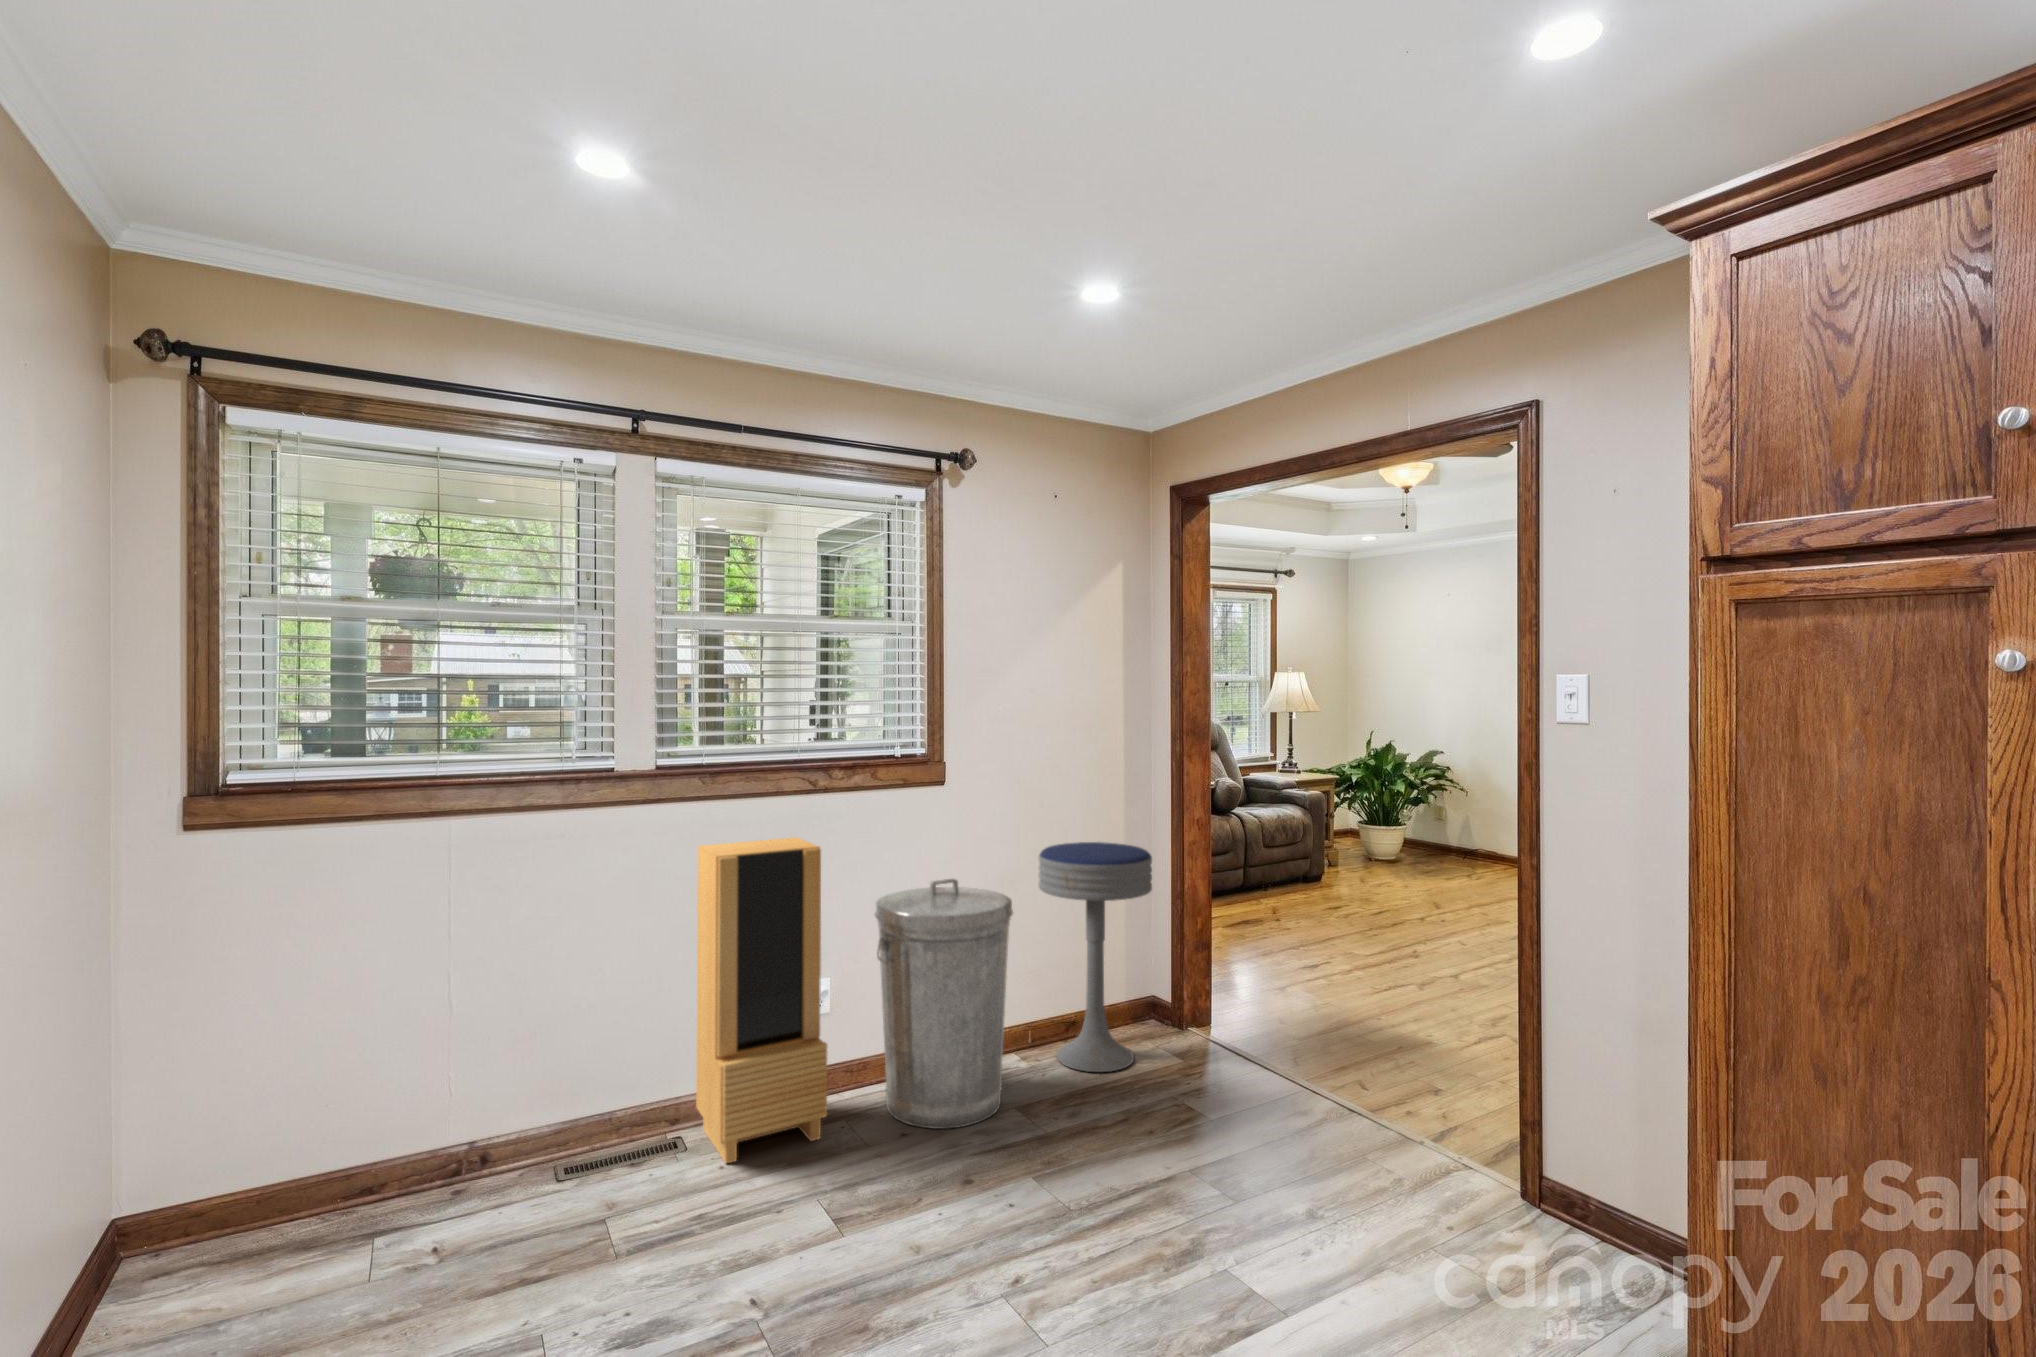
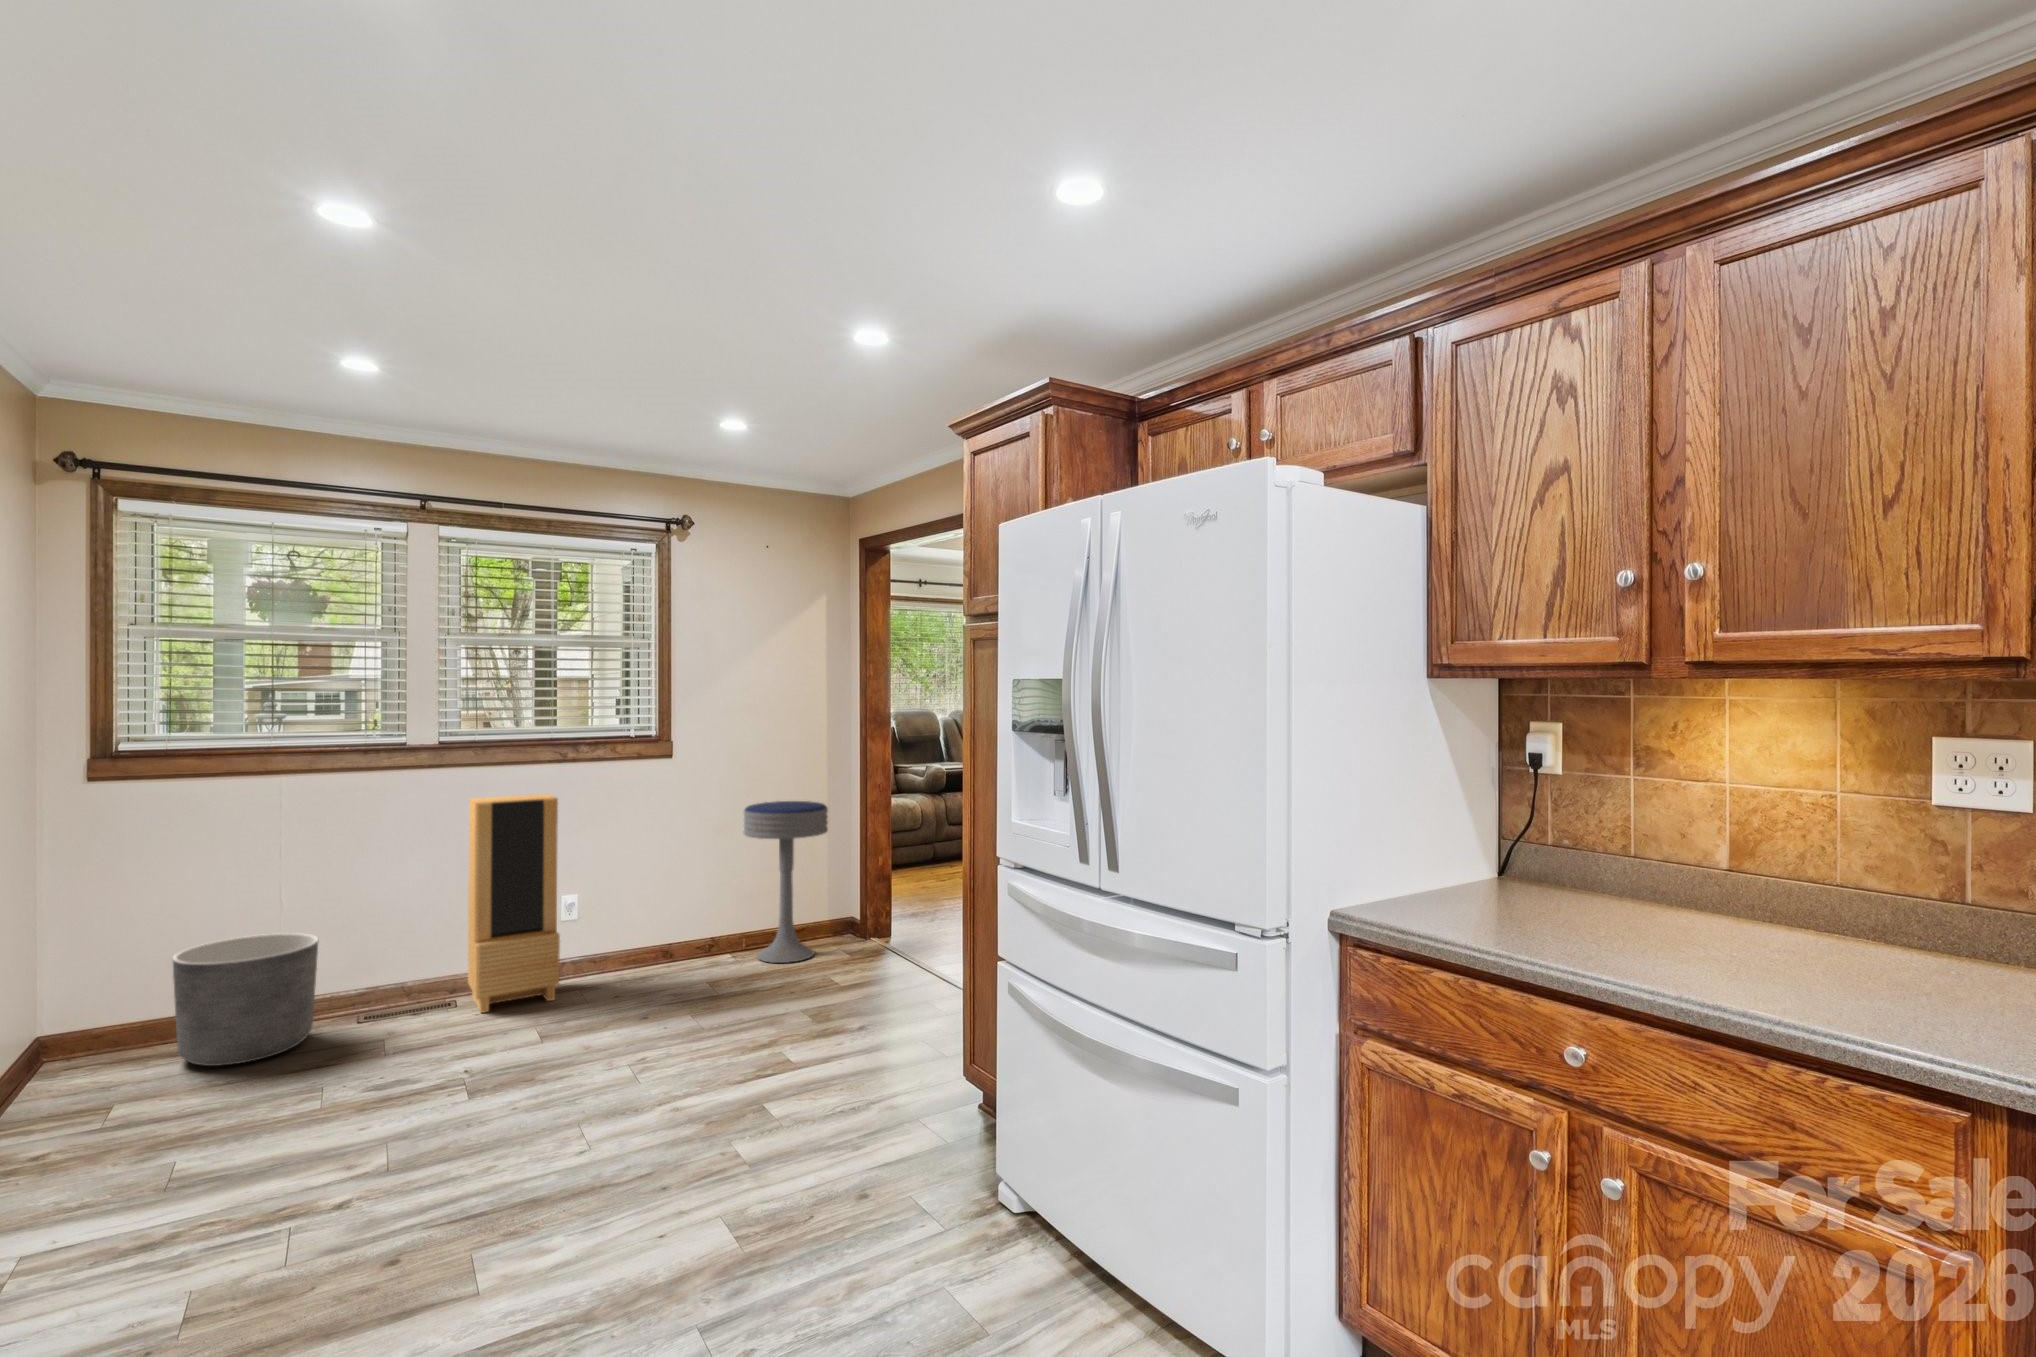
trash can: present [875,879,1013,1129] -> none [603,823,708,993]
planter: none [306,1050,509,1276] -> present [173,933,318,1066]

